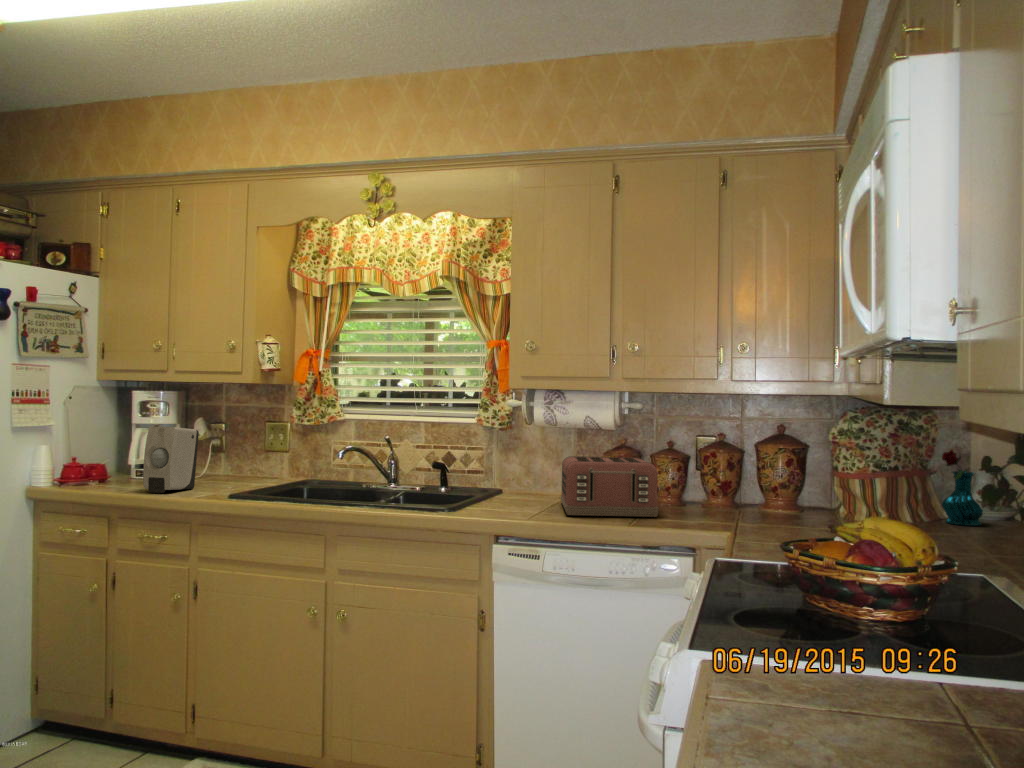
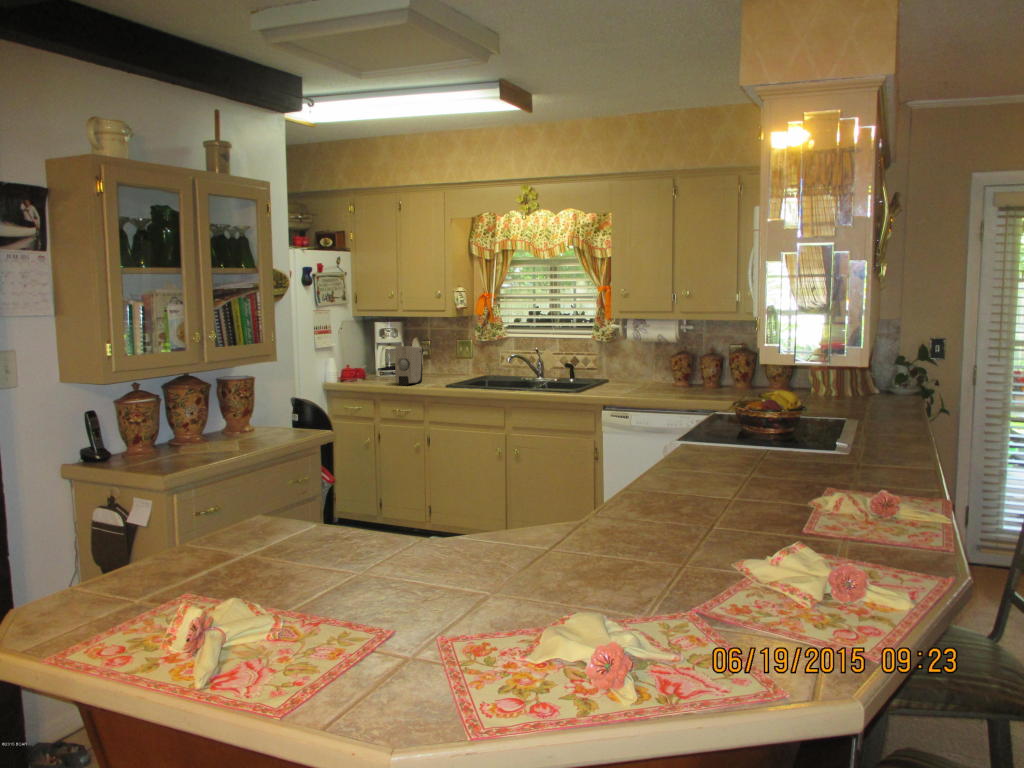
vase: present [942,450,983,526] -> none [878,352,905,398]
toaster: present [561,456,659,517] -> none [644,360,699,395]

